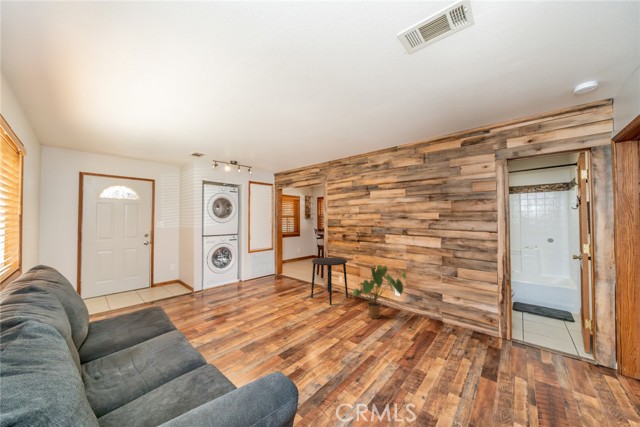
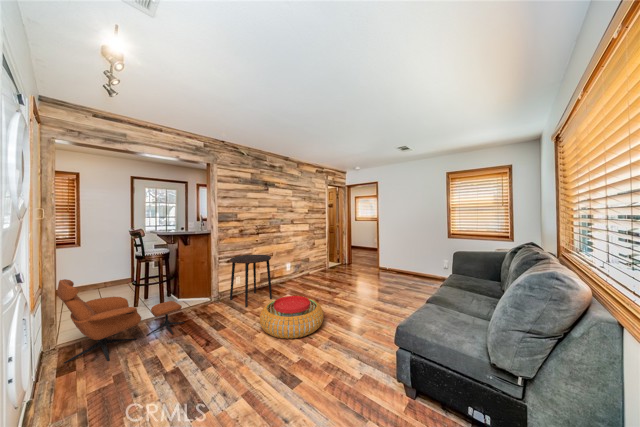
lounge chair: none [254,246,291,287] -> present [57,279,184,364]
house plant: present [353,265,406,318] -> none [280,249,317,288]
pouf: none [242,291,296,325] -> present [260,296,324,339]

